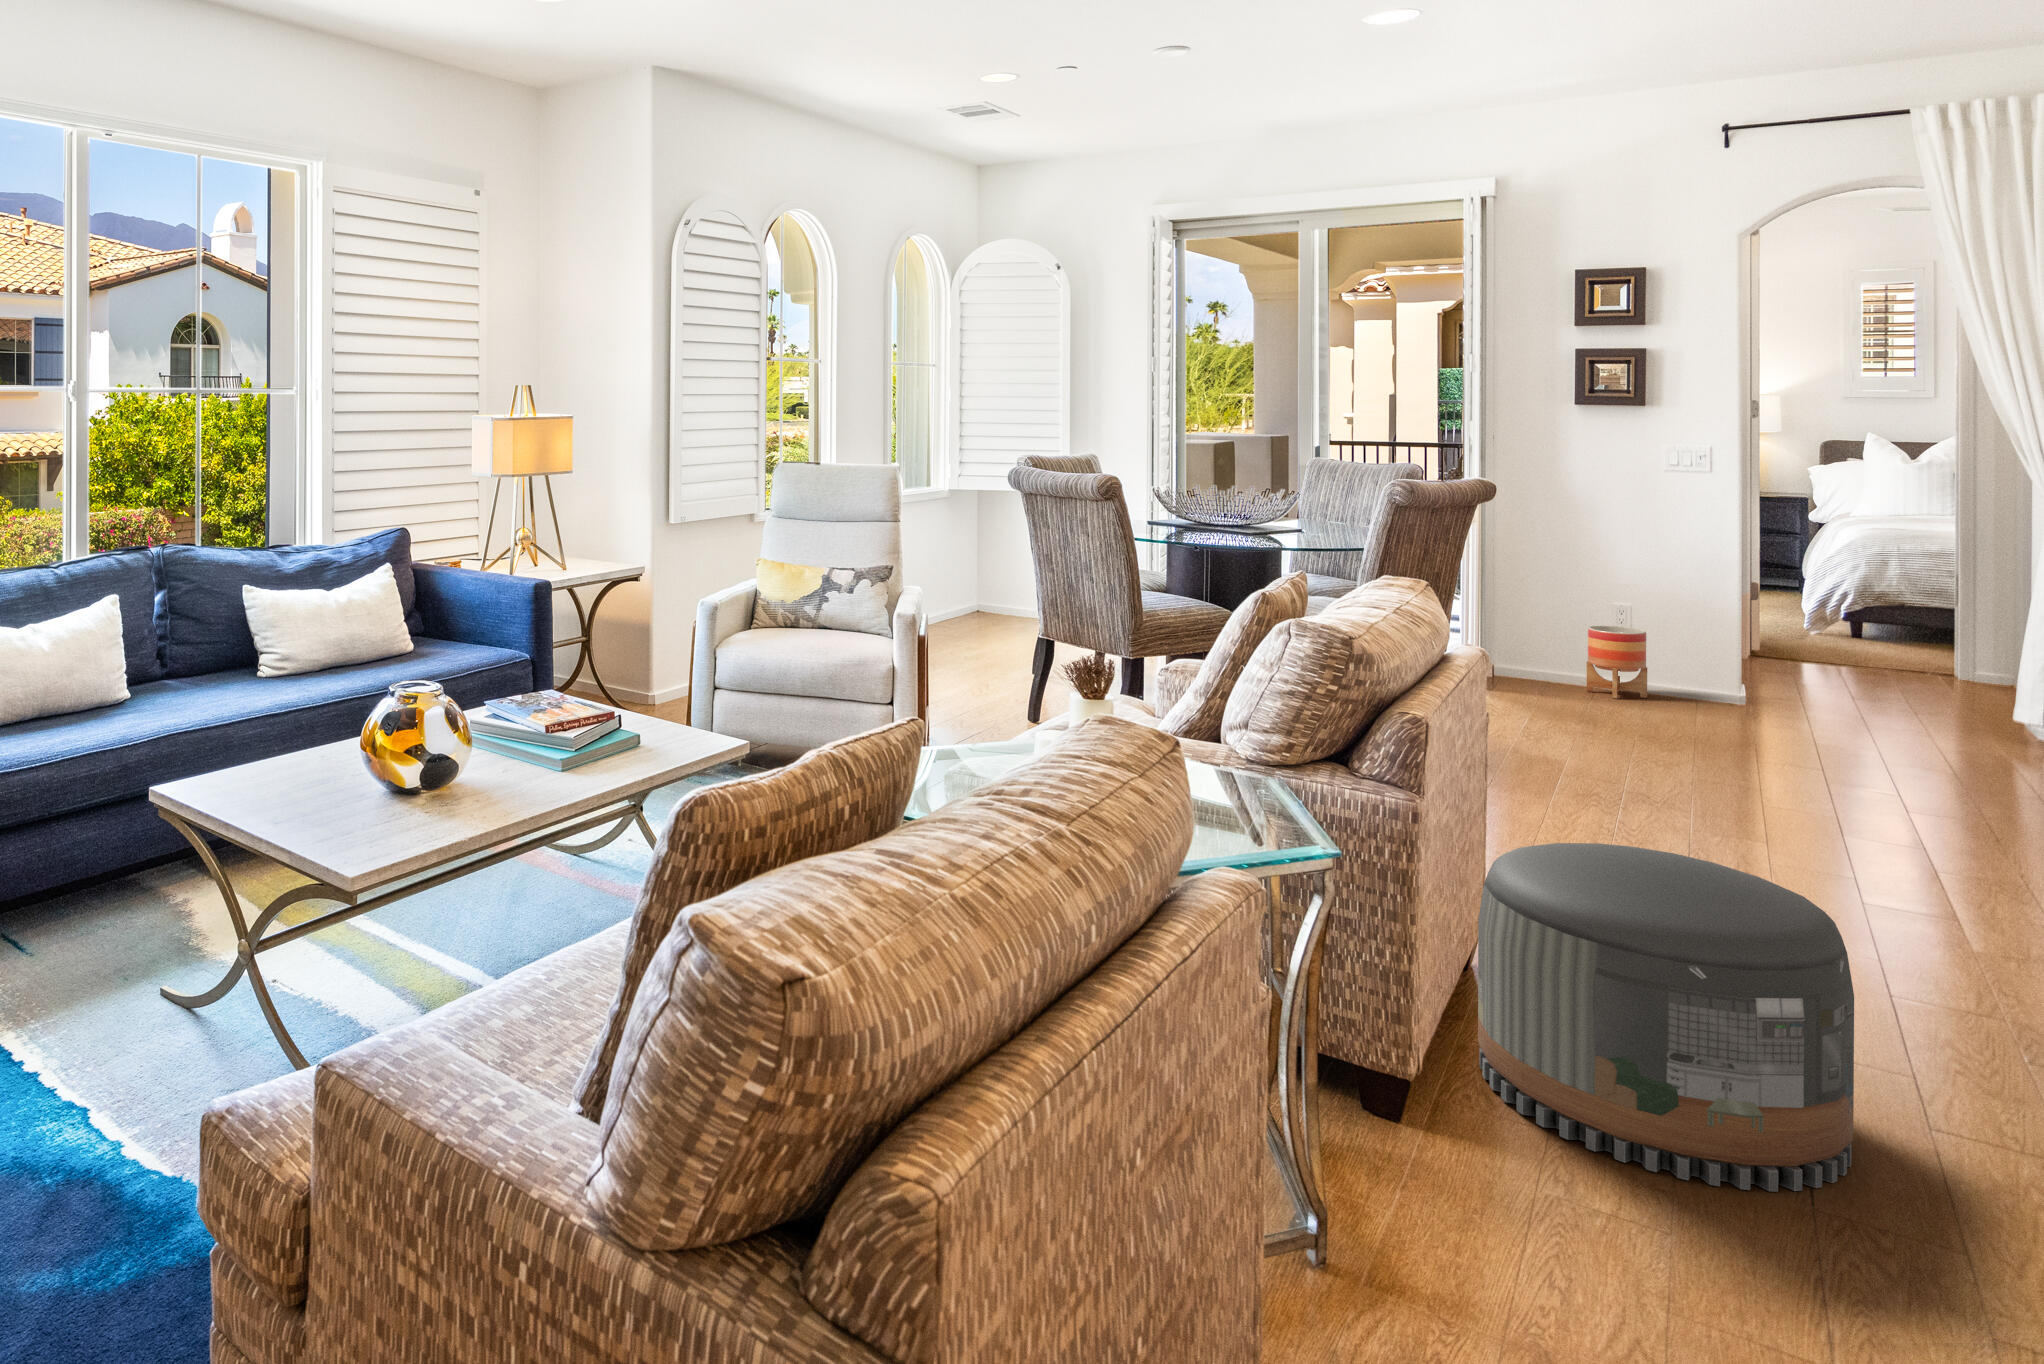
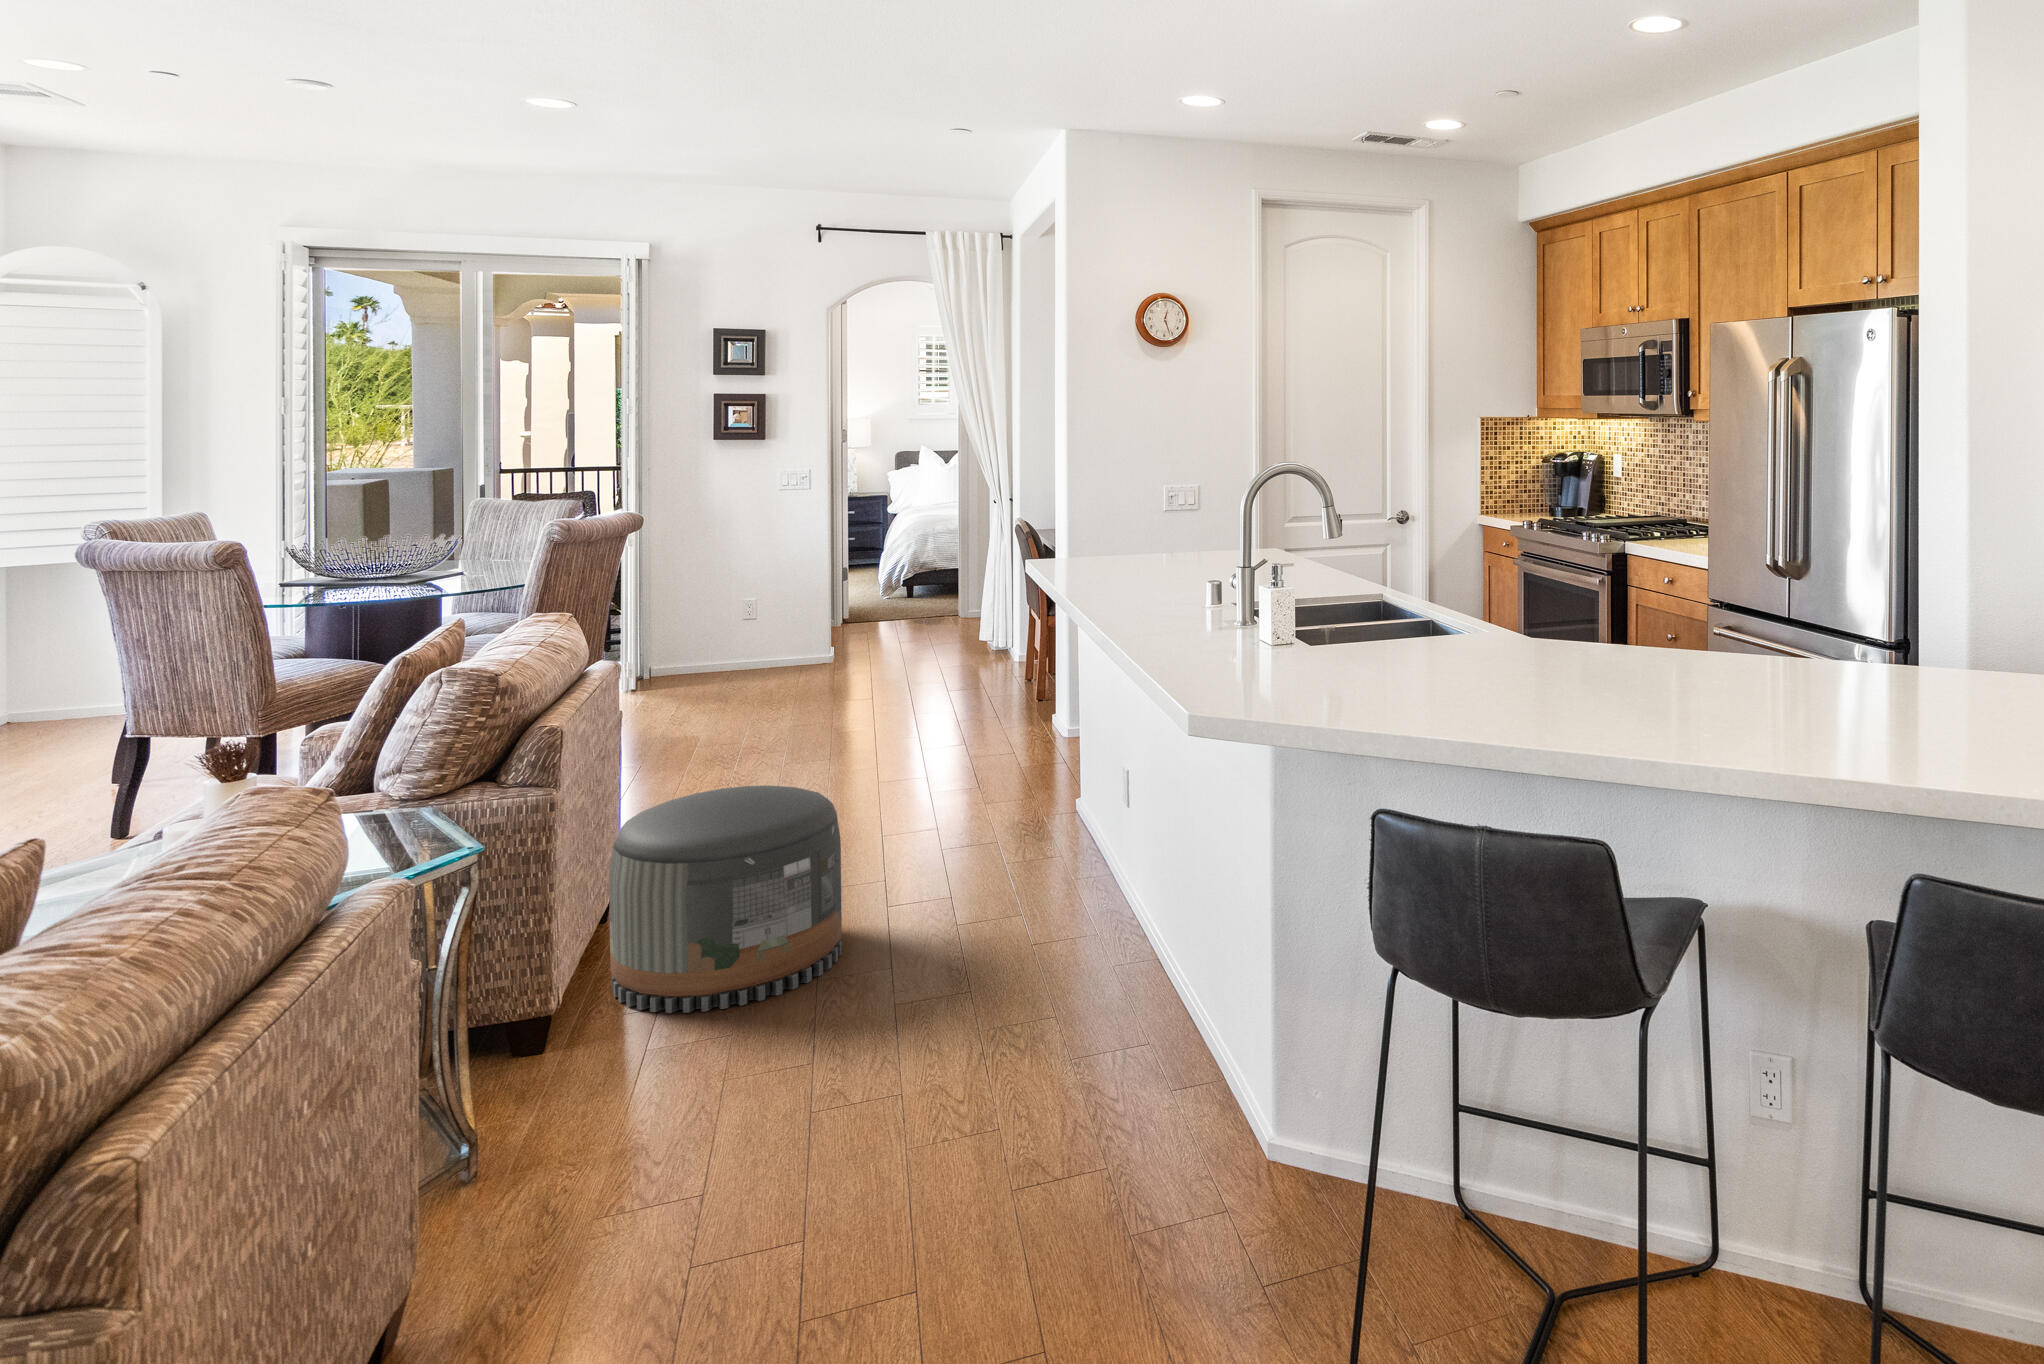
planter: present [1587,626,1647,699] -> none [726,617,770,677]

